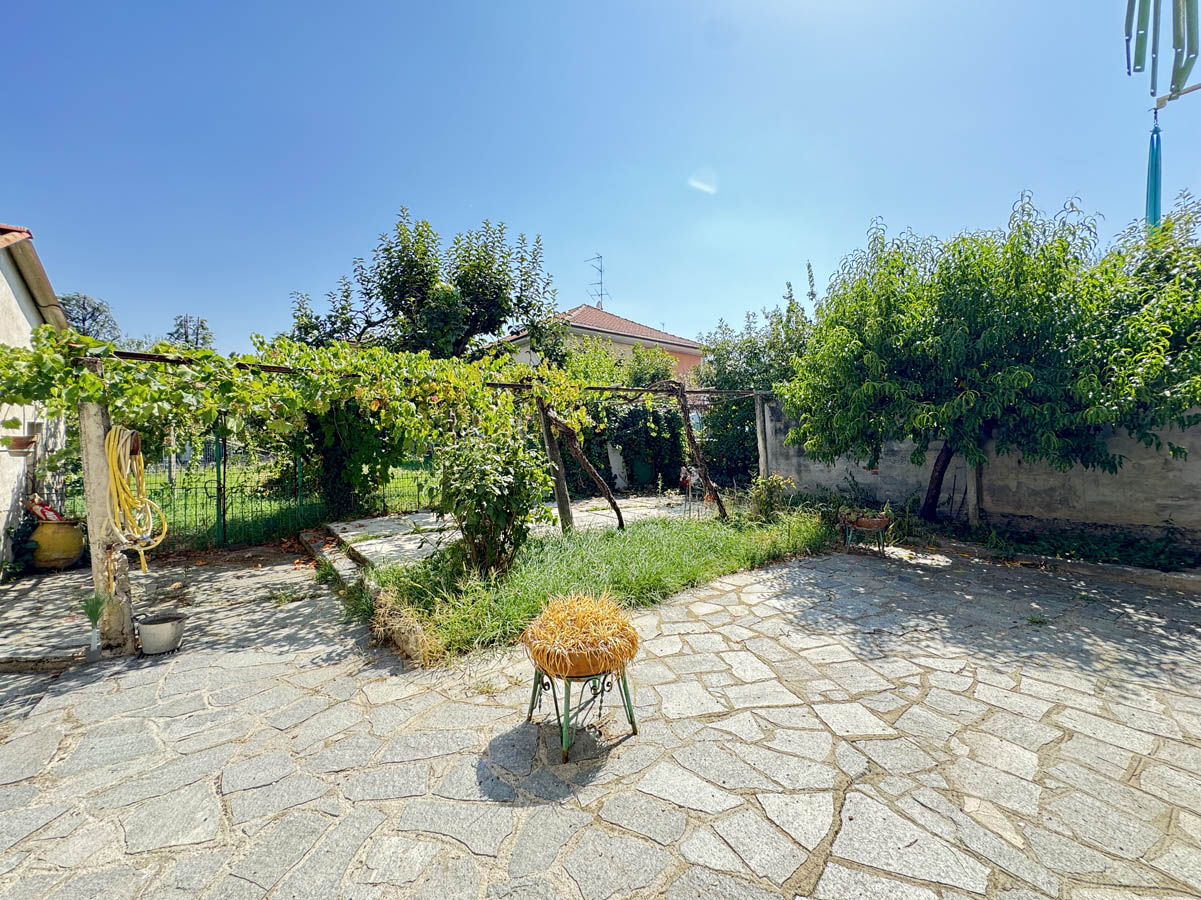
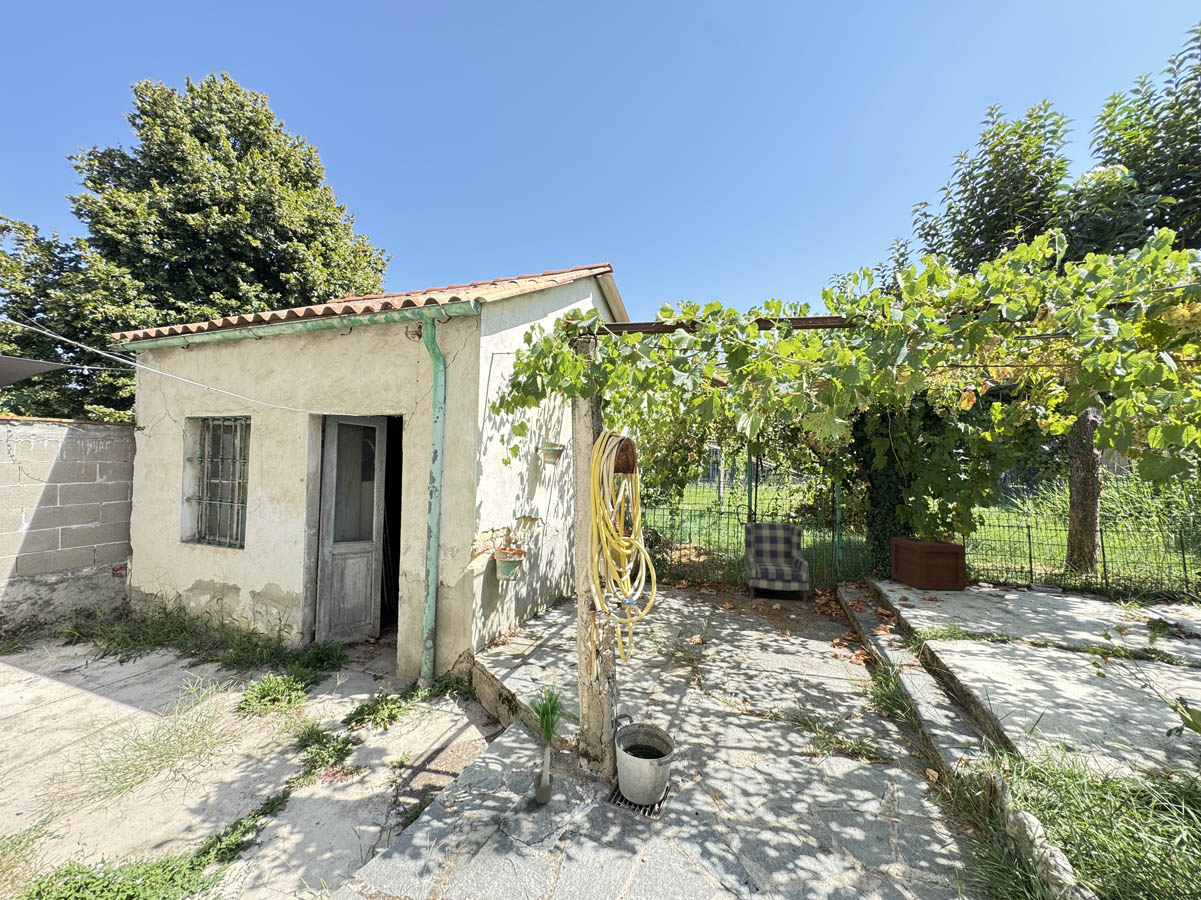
wooden crate: none [337,492,381,526] -> present [891,537,965,591]
chair: none [214,494,276,558] -> present [744,522,809,603]

